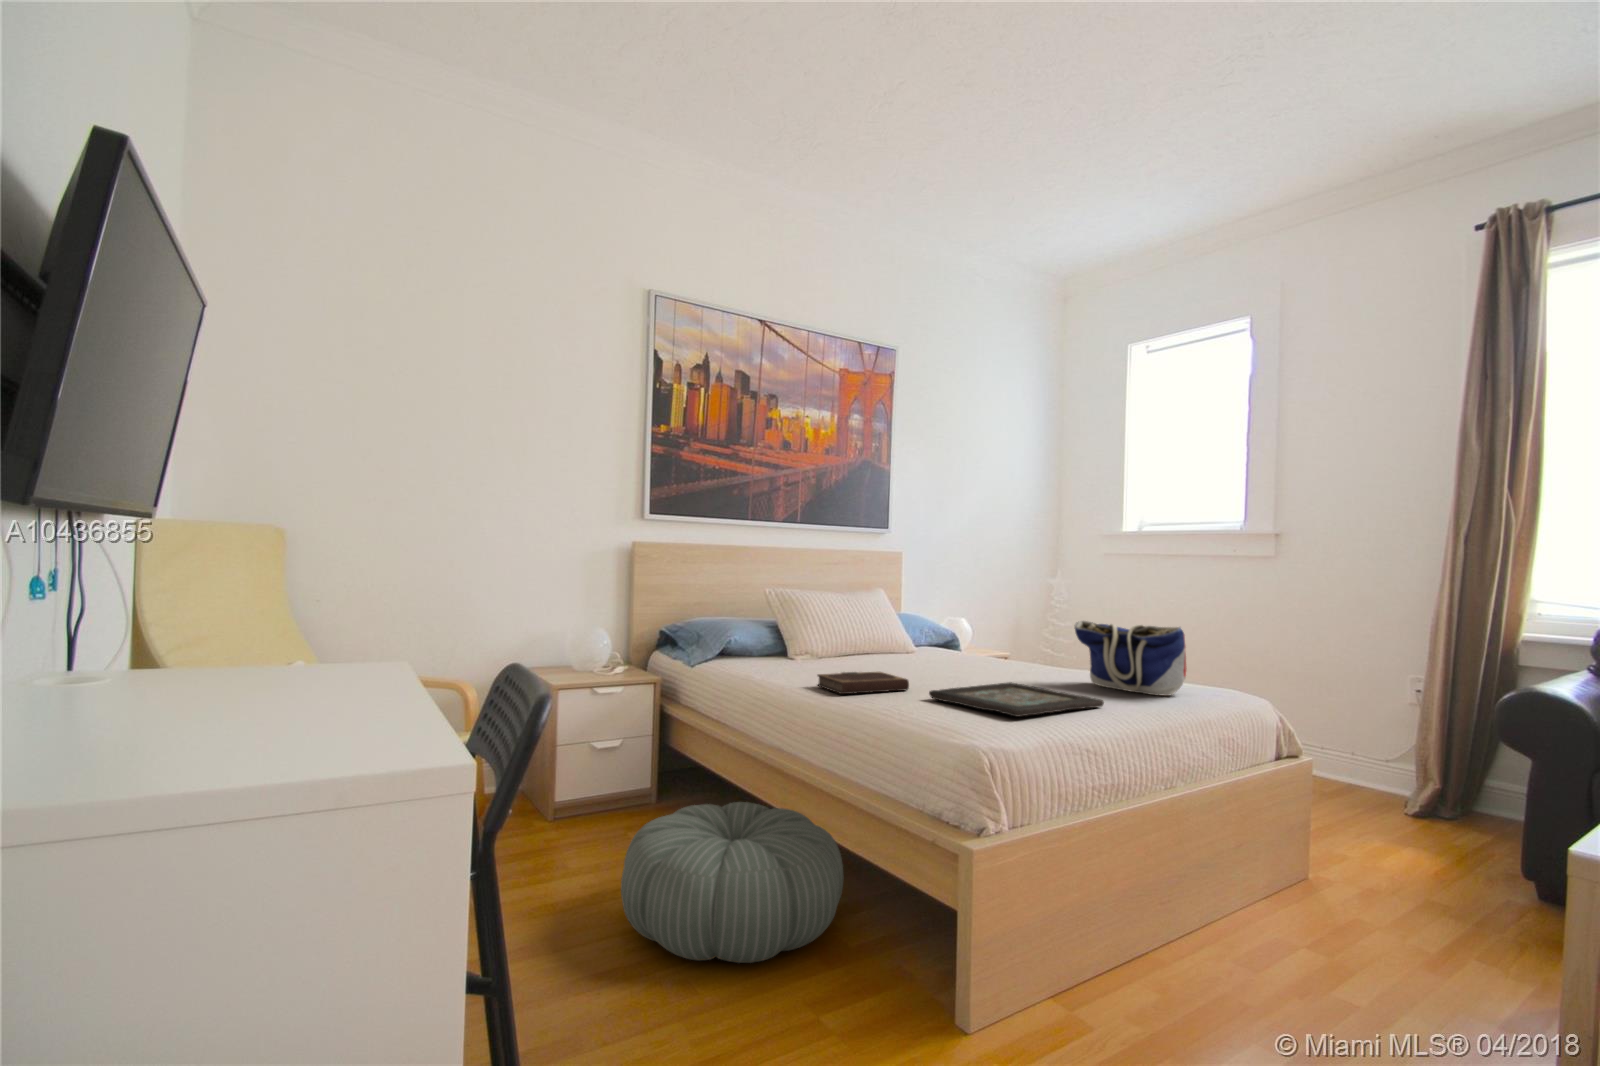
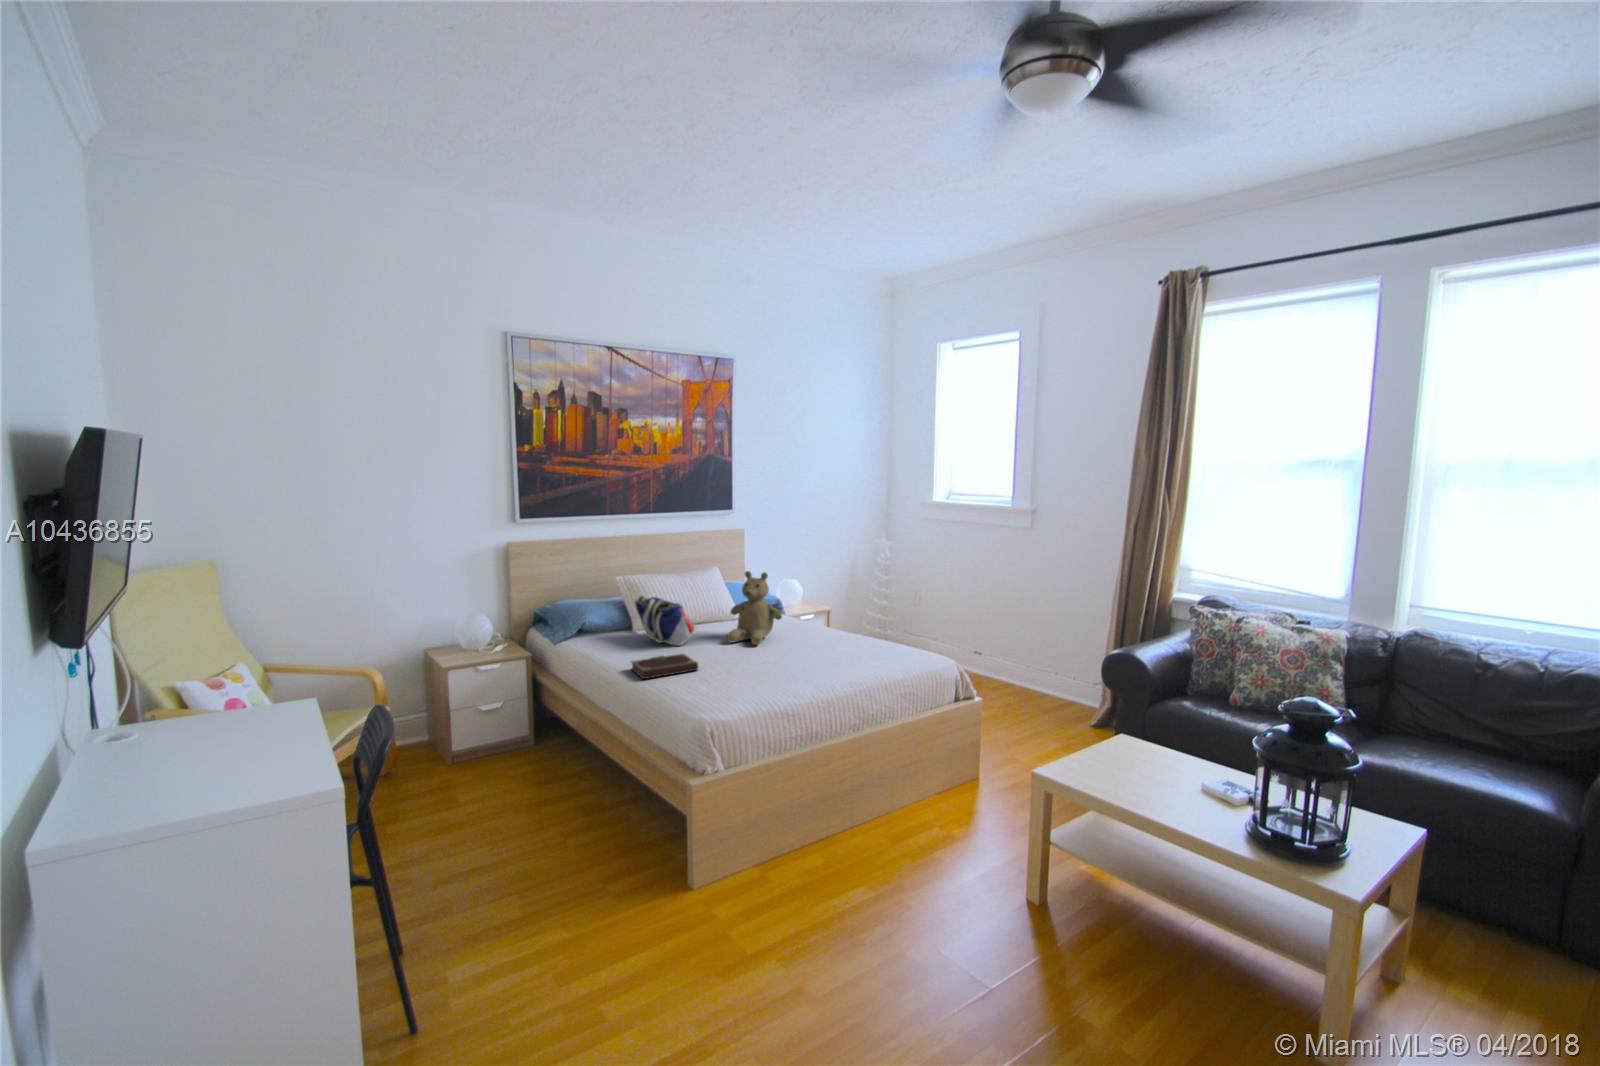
teddy bear: none [921,578,994,673] -> present [727,571,782,645]
tote bag: present [1075,621,1187,696] -> present [634,596,698,646]
decorative tray: present [929,682,1104,717] -> none [705,660,827,701]
pouf: present [621,802,843,963] -> none [470,760,636,880]

